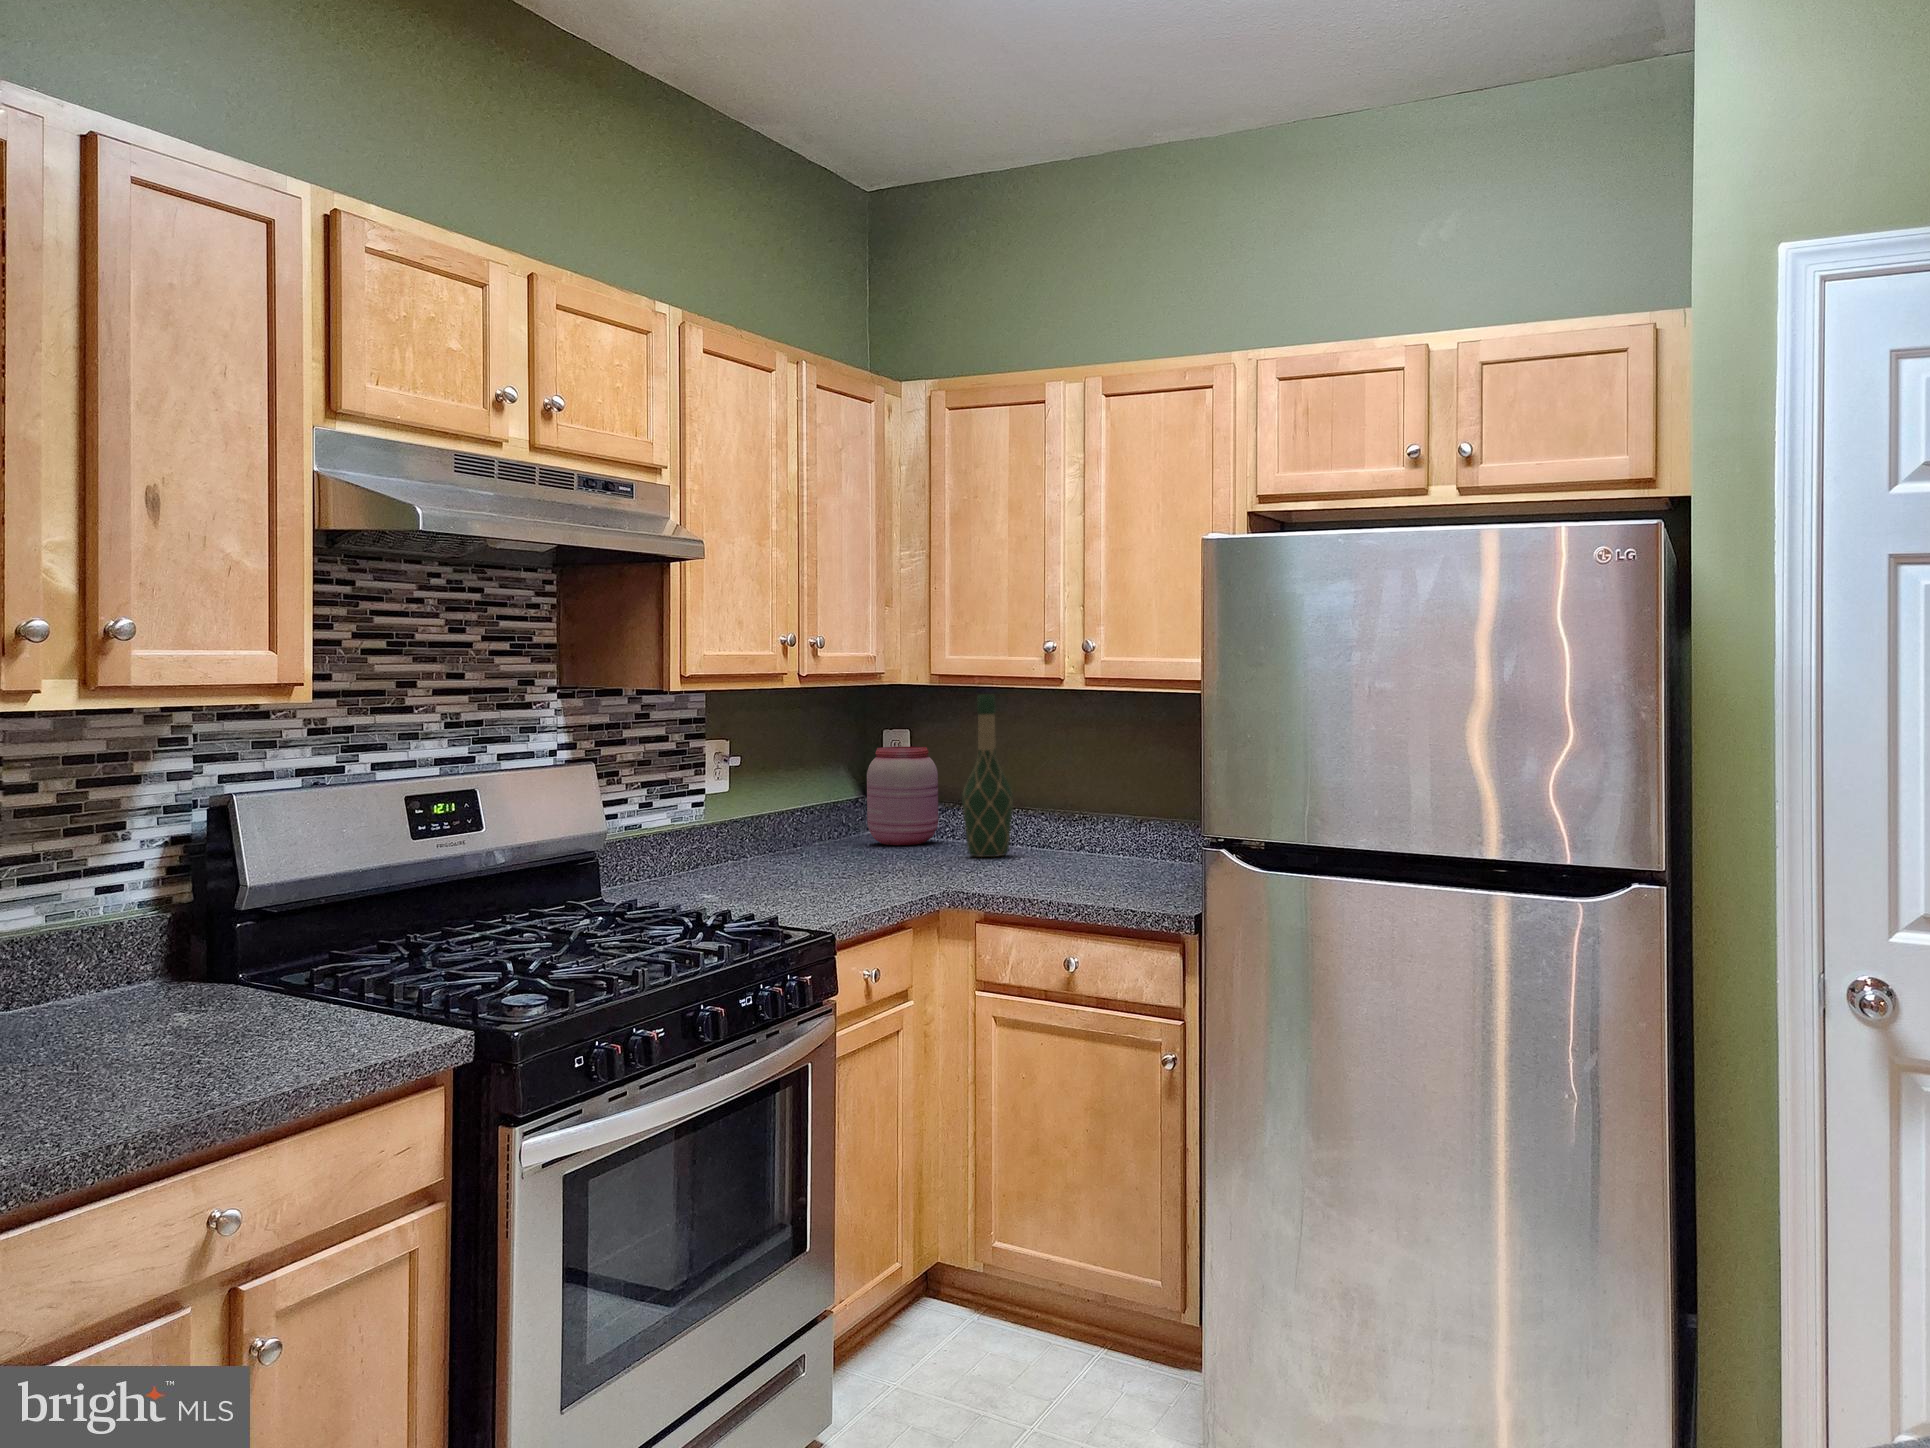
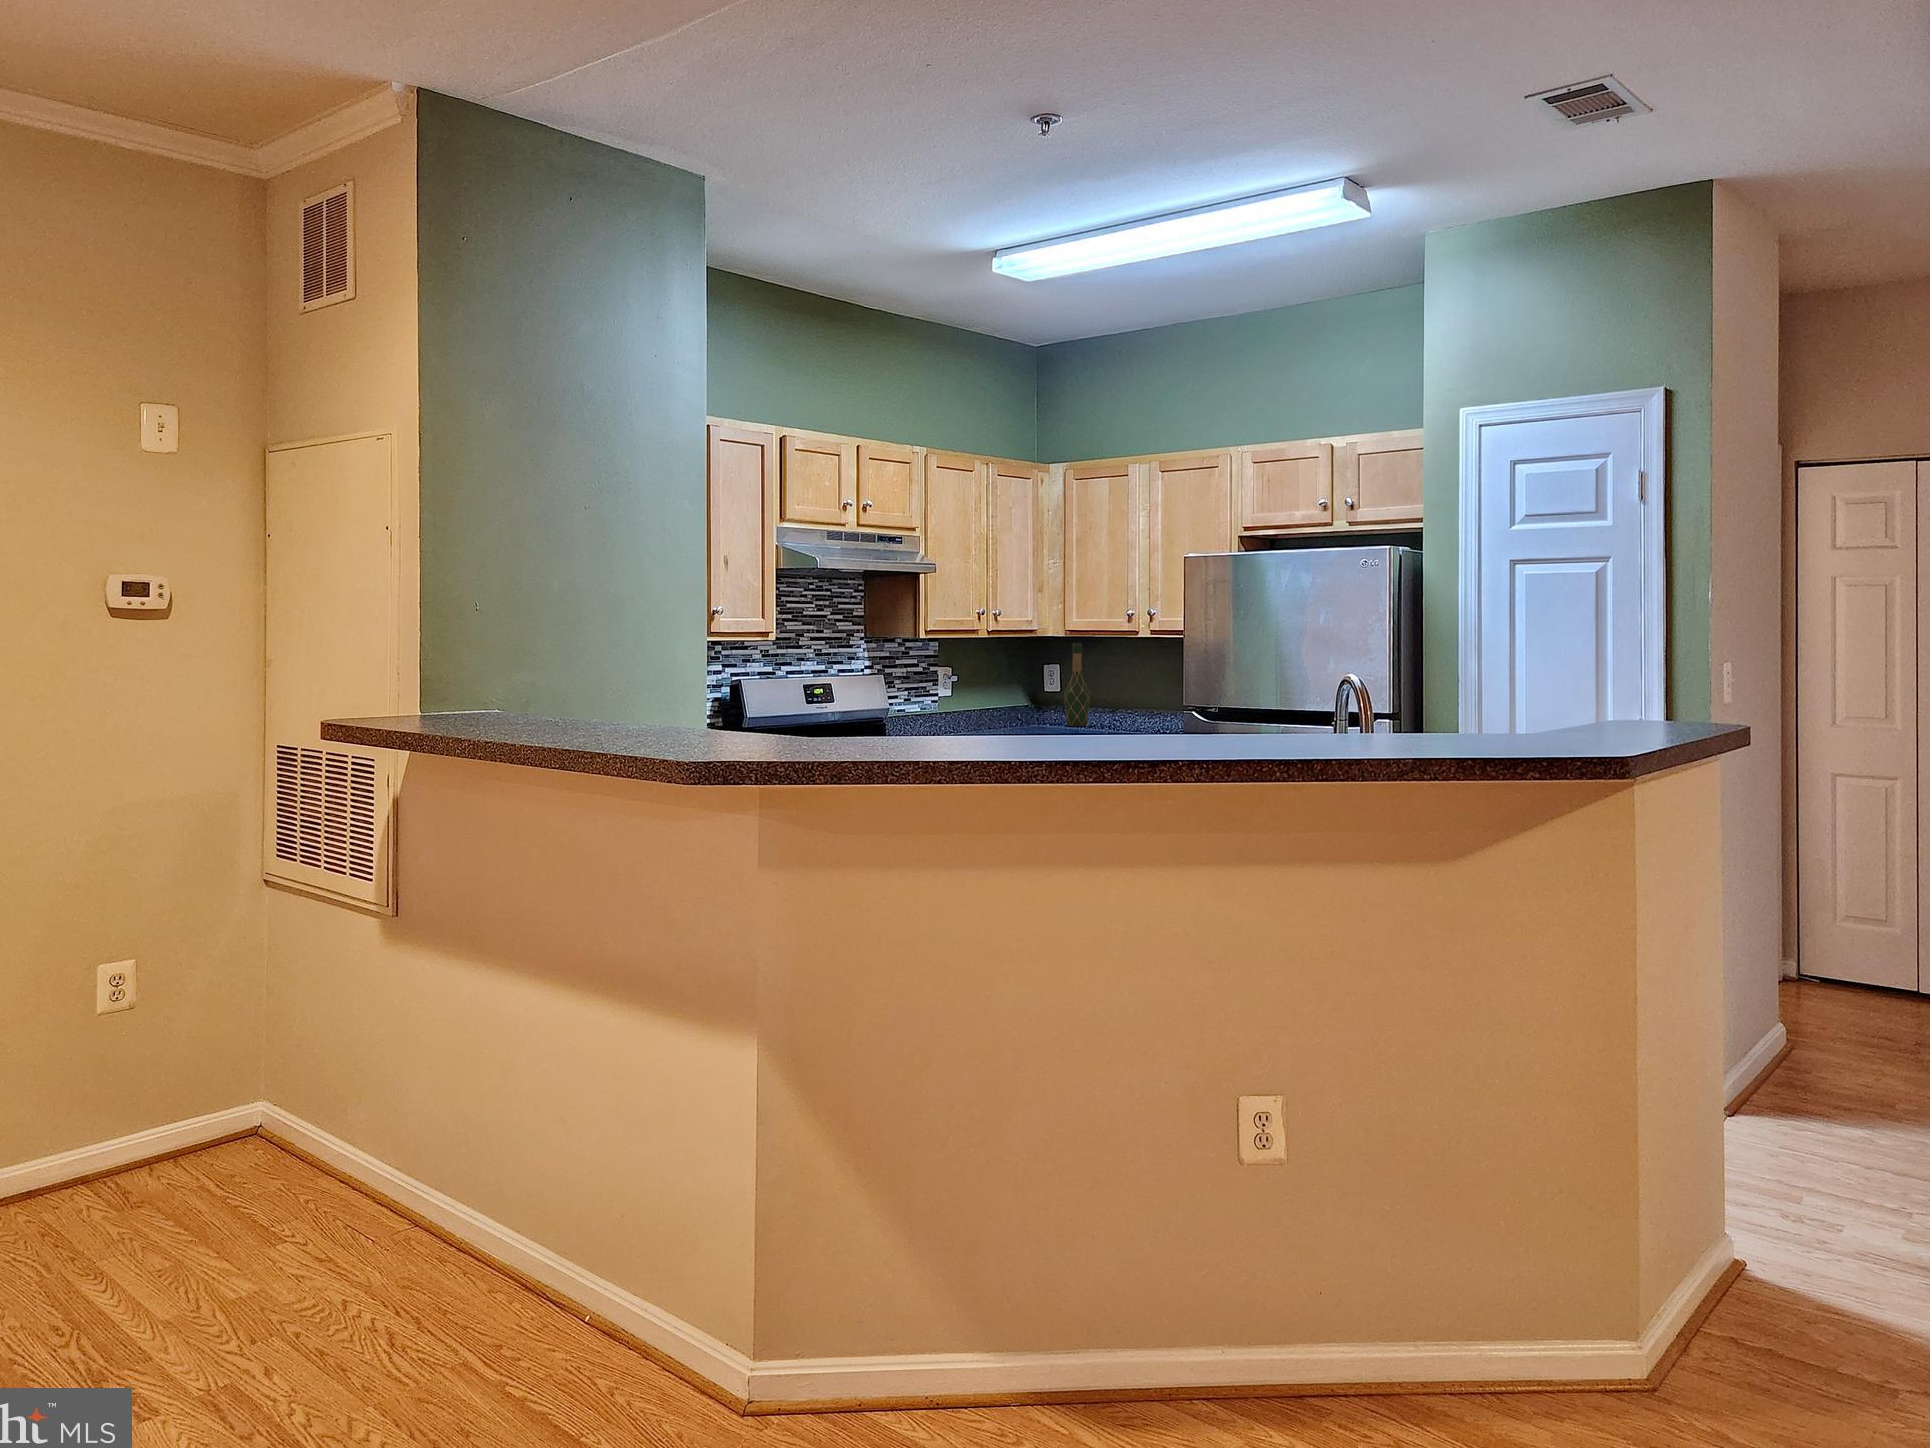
jar: present [867,747,938,845] -> none [1022,671,1060,723]

